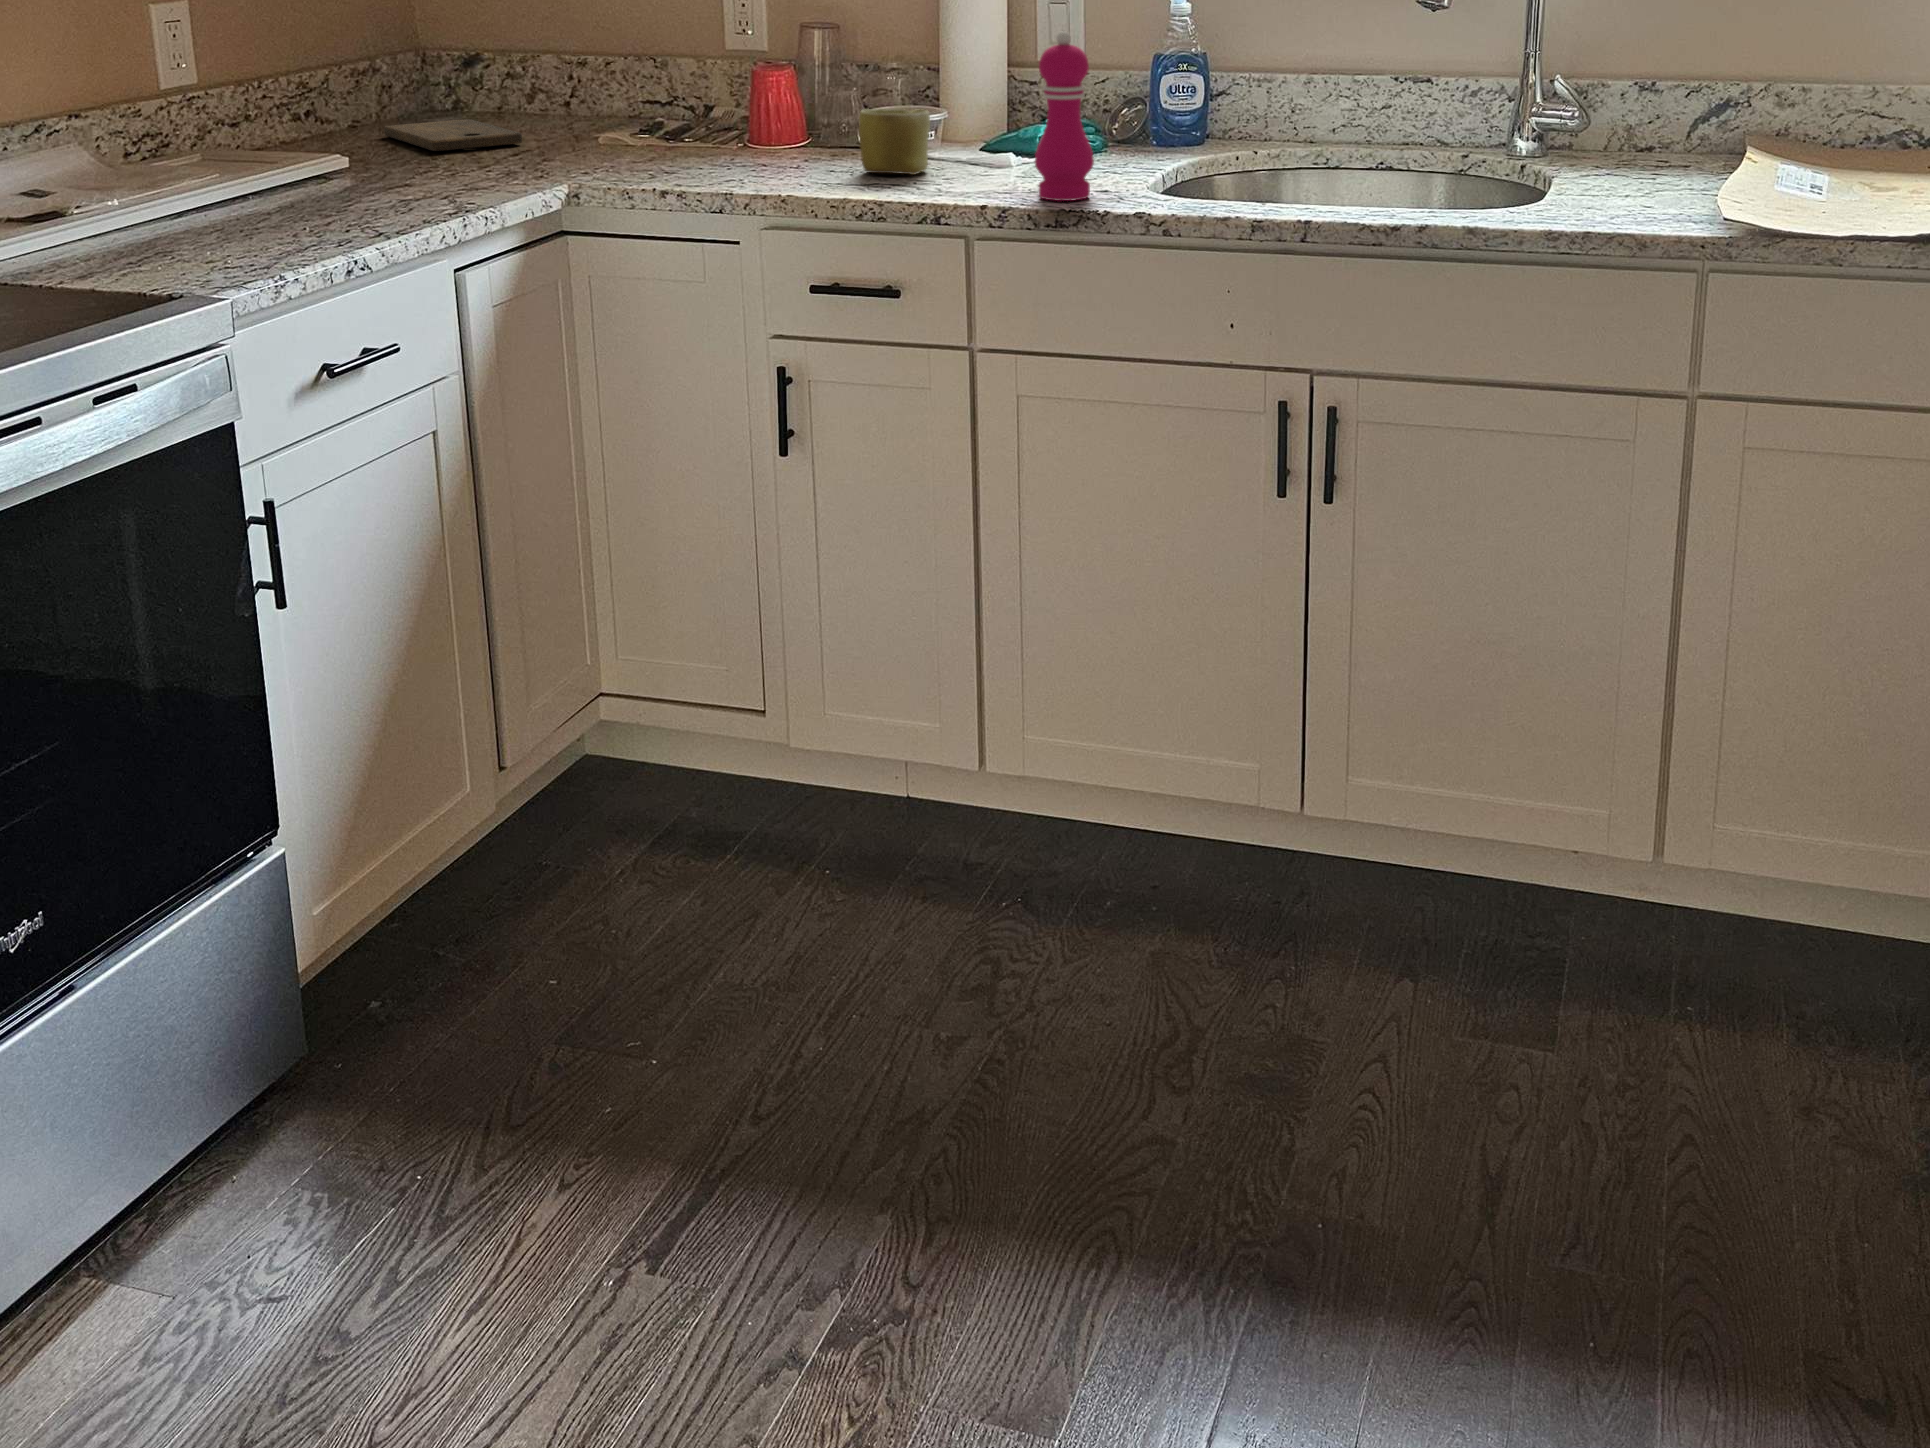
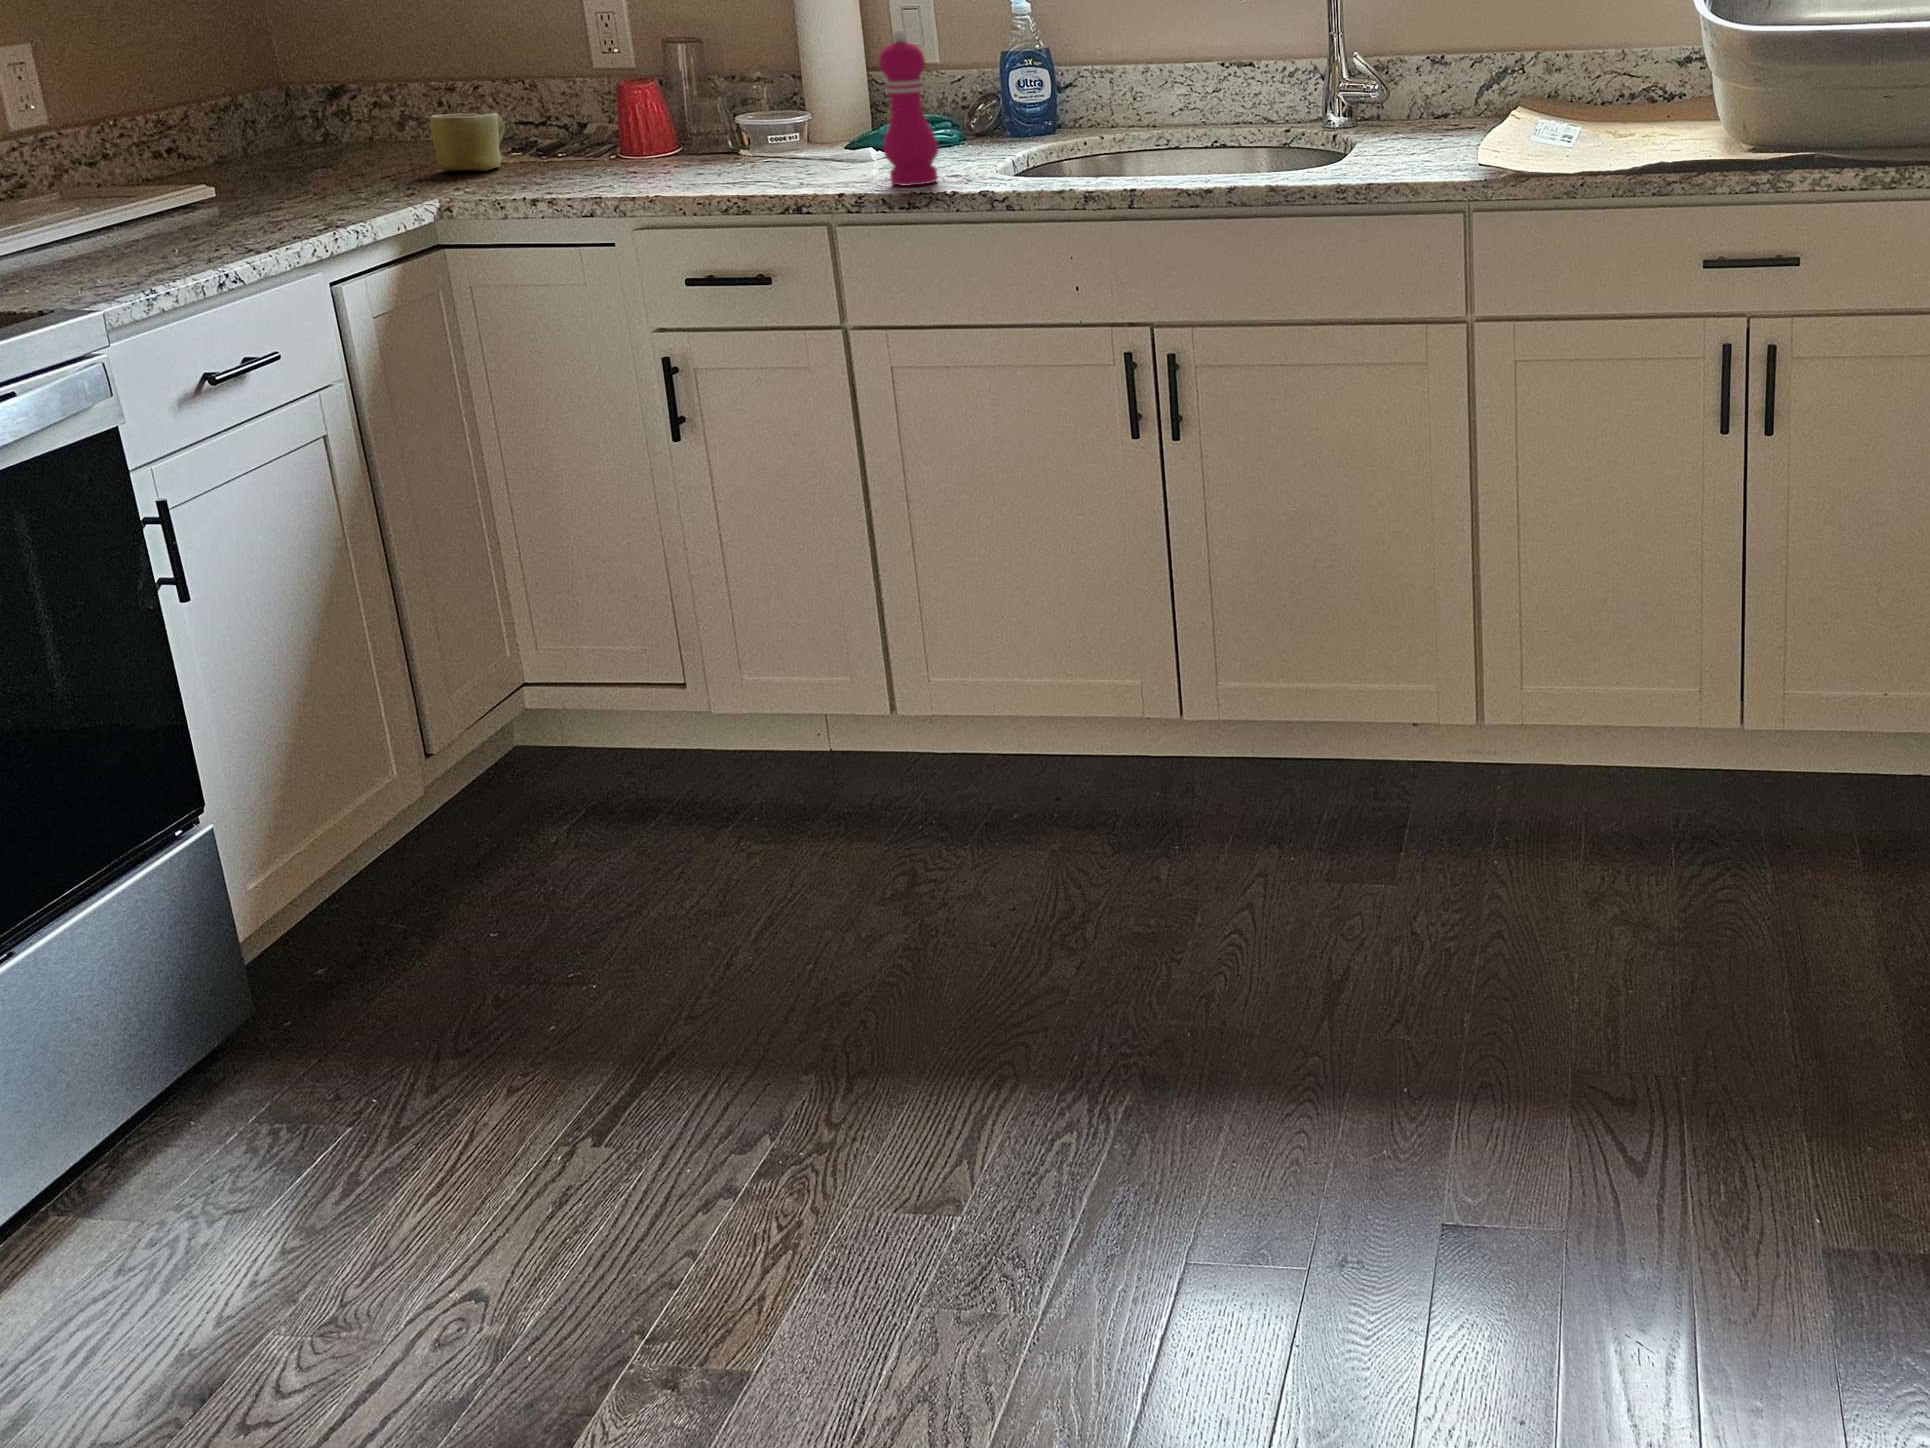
mug: present [859,109,930,174] -> present [430,113,505,171]
cutting board: present [384,119,522,151] -> none [251,149,394,178]

